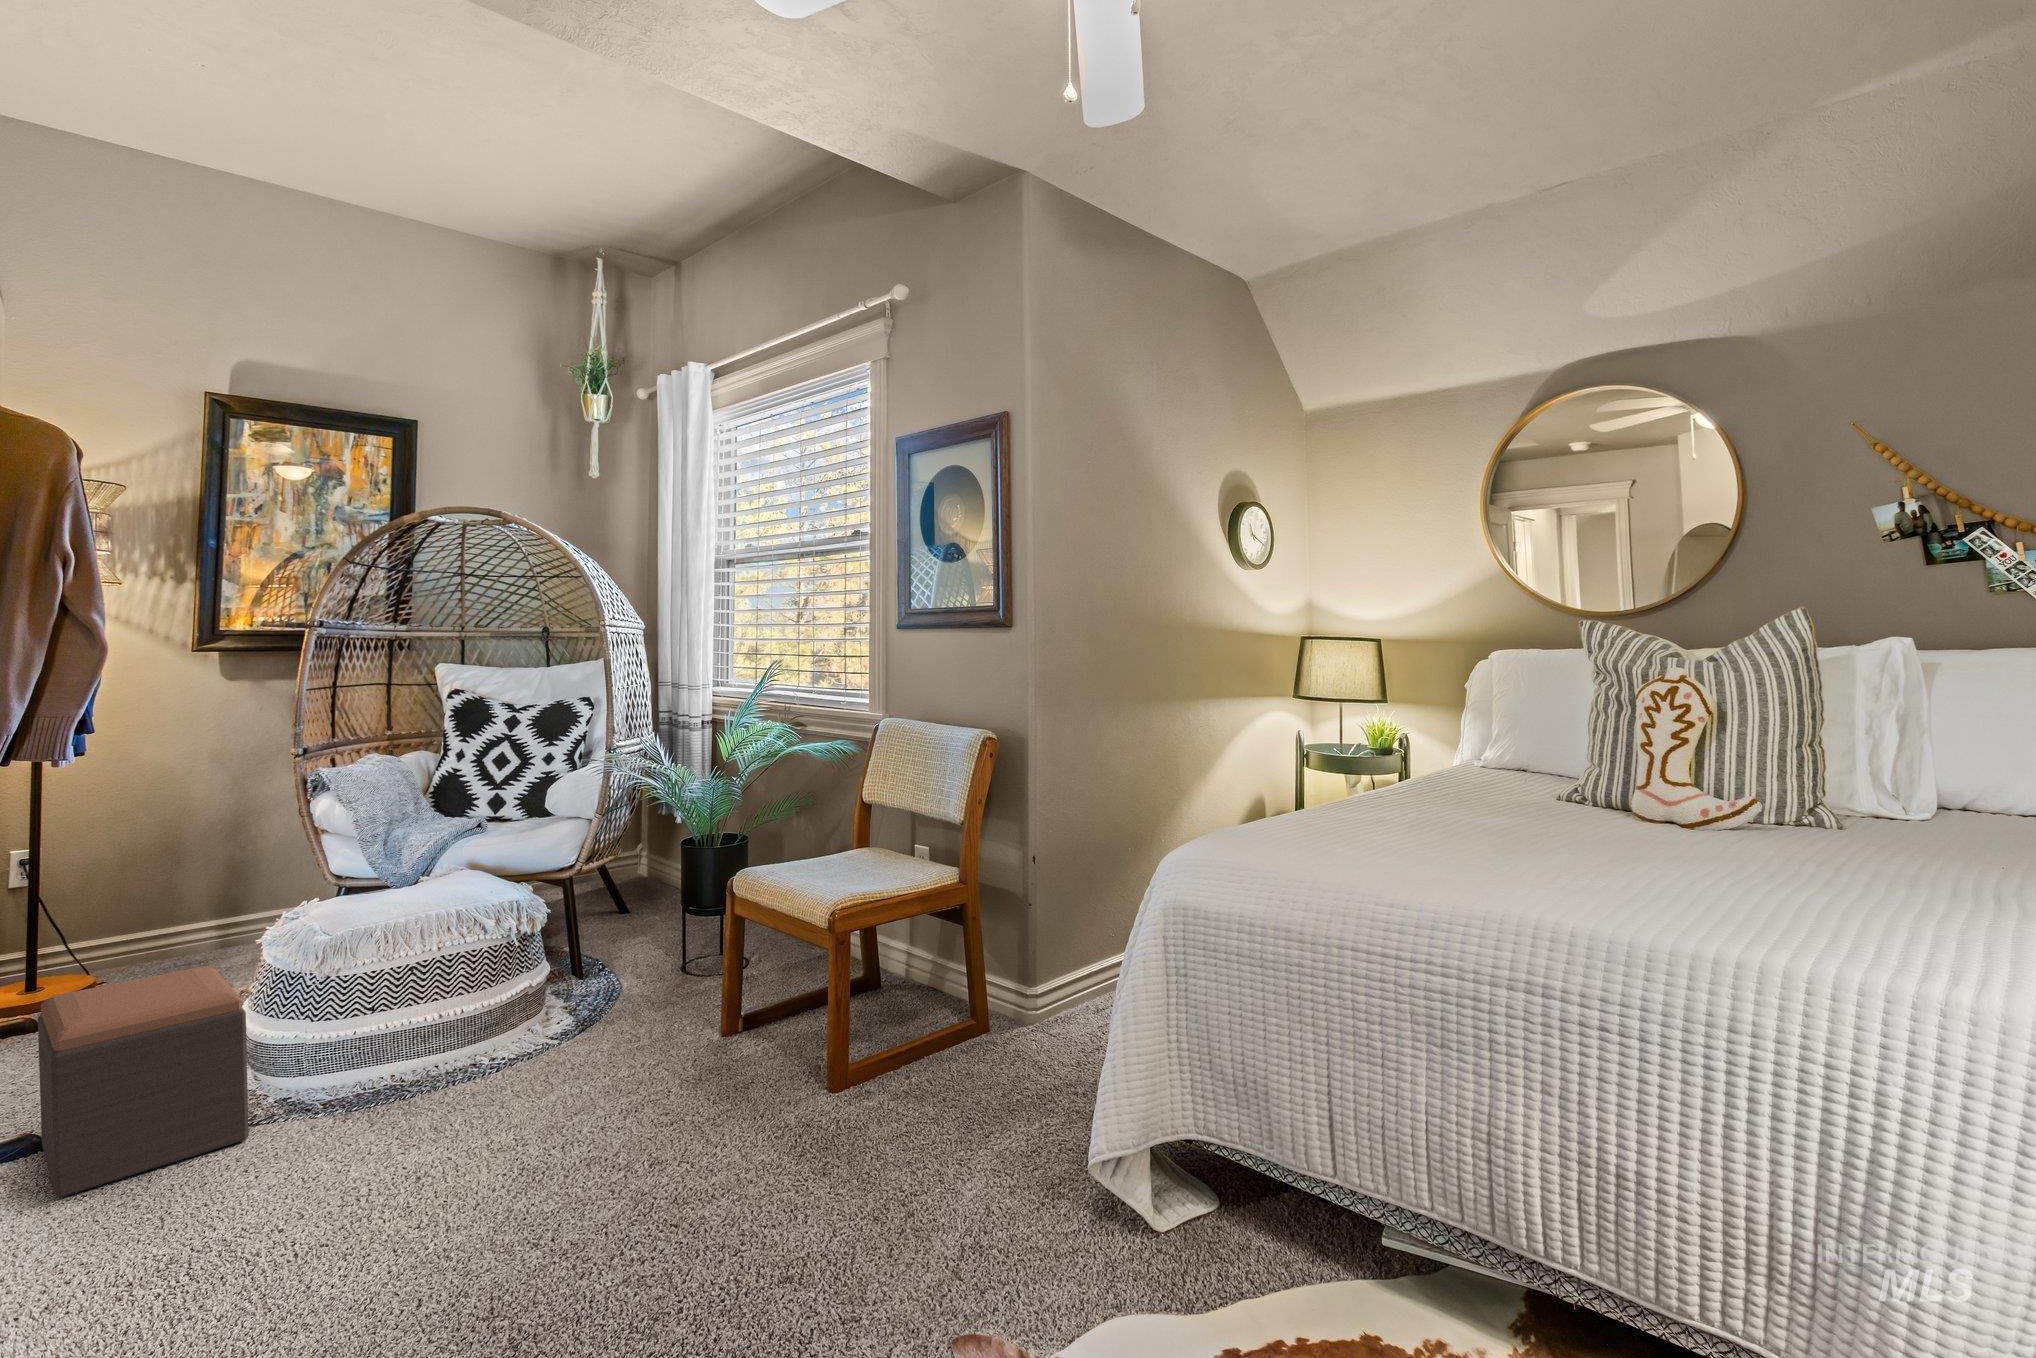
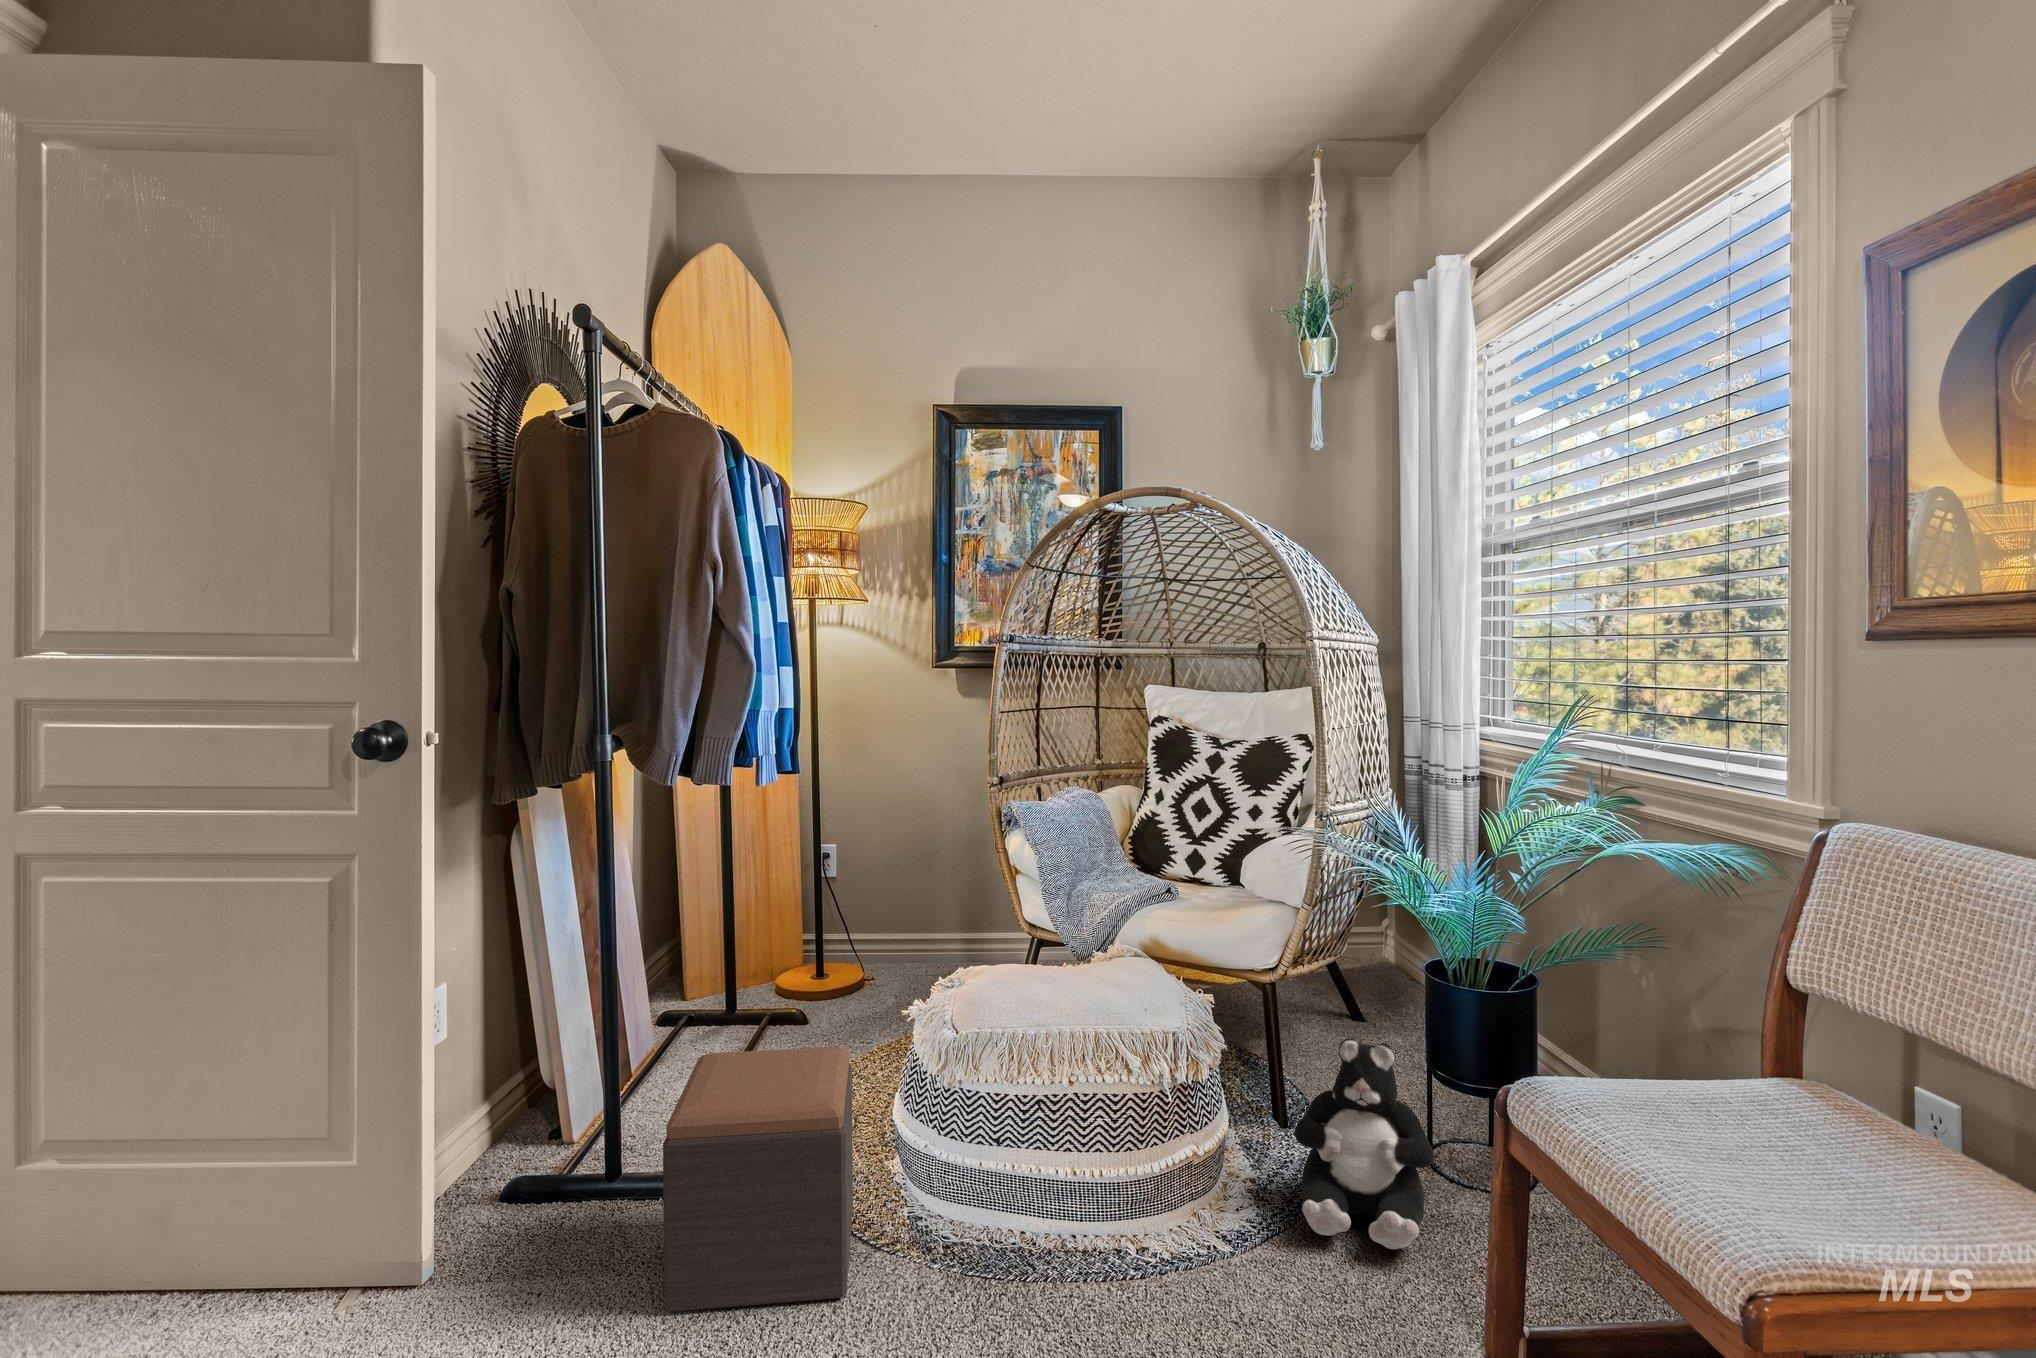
plush toy: none [599,889,691,1012] -> present [1294,1039,1434,1250]

